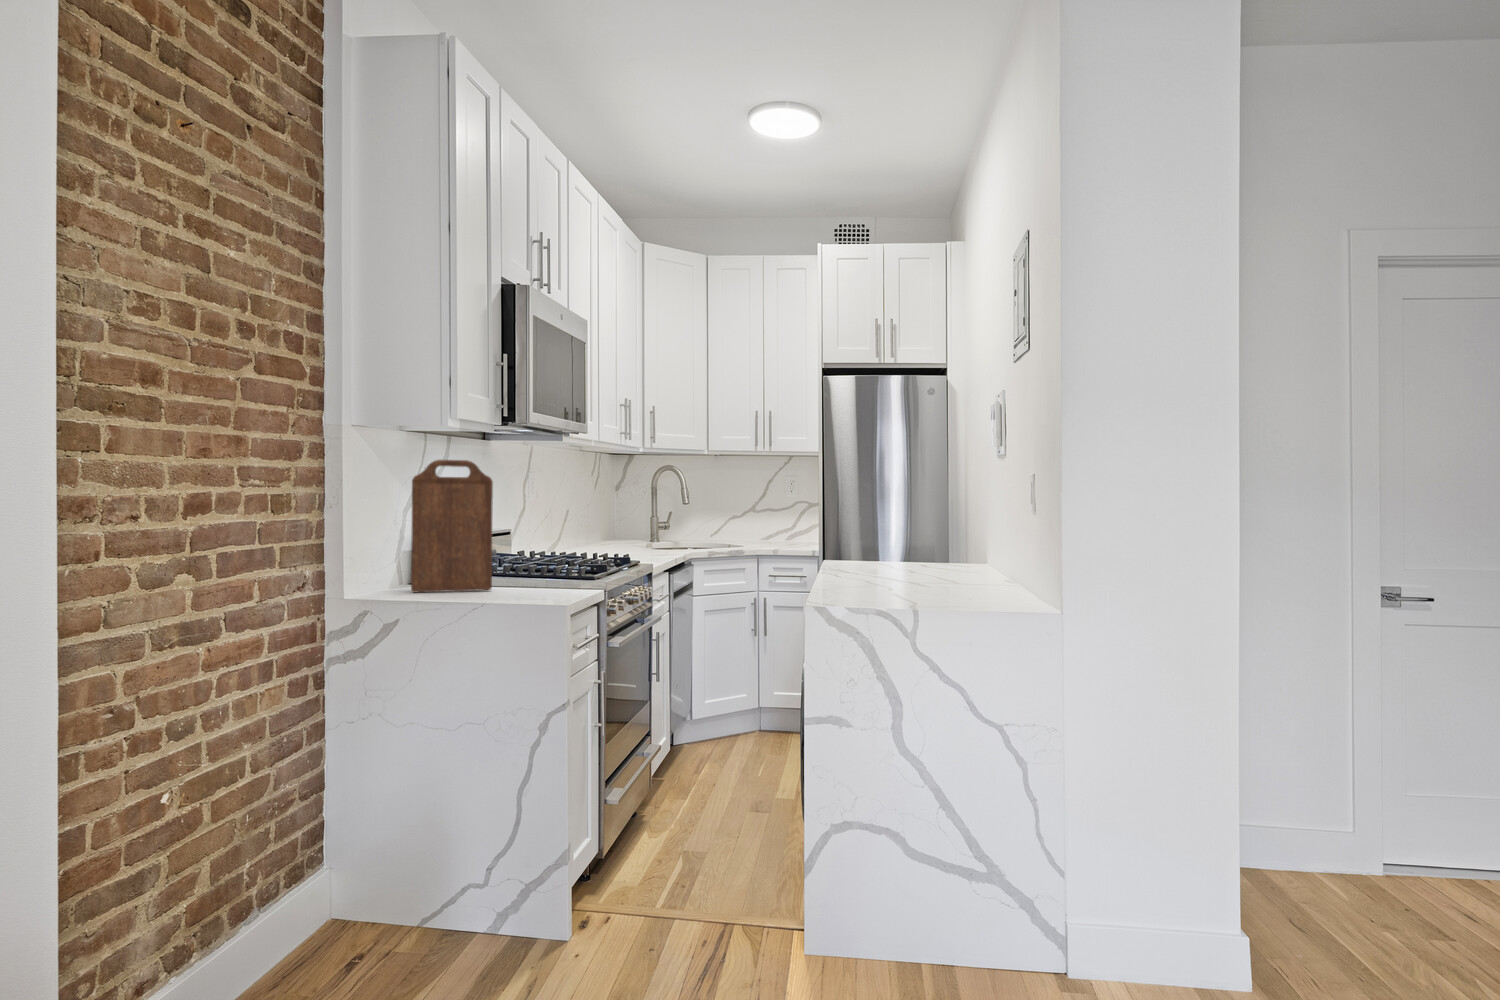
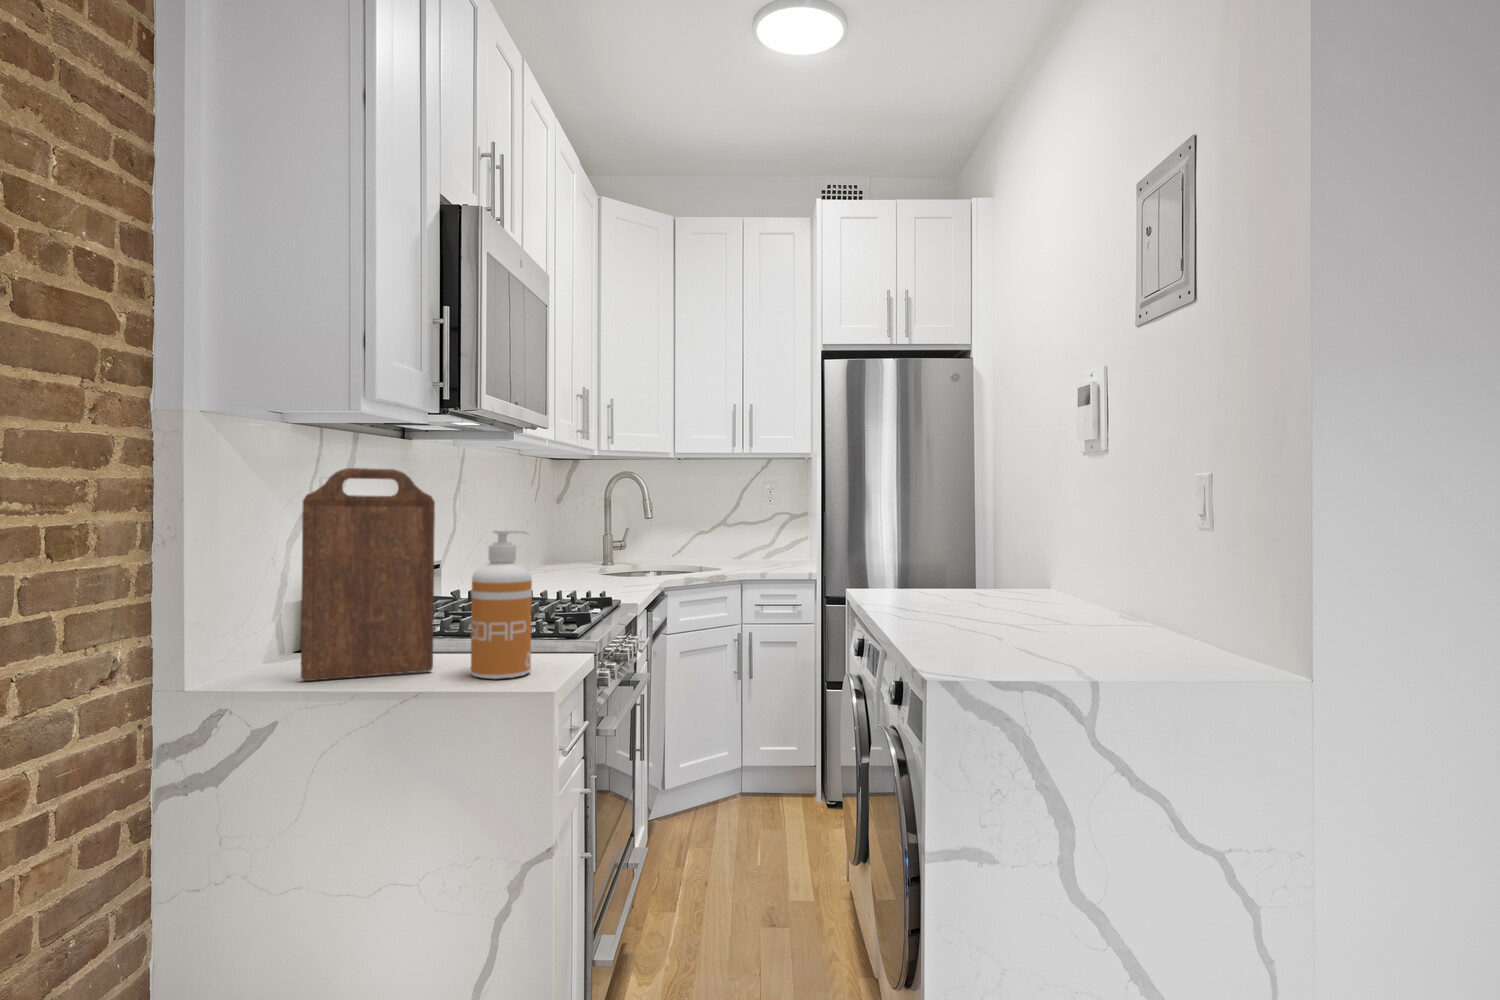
soap dispenser: none [515,499,554,594] -> present [471,529,532,679]

